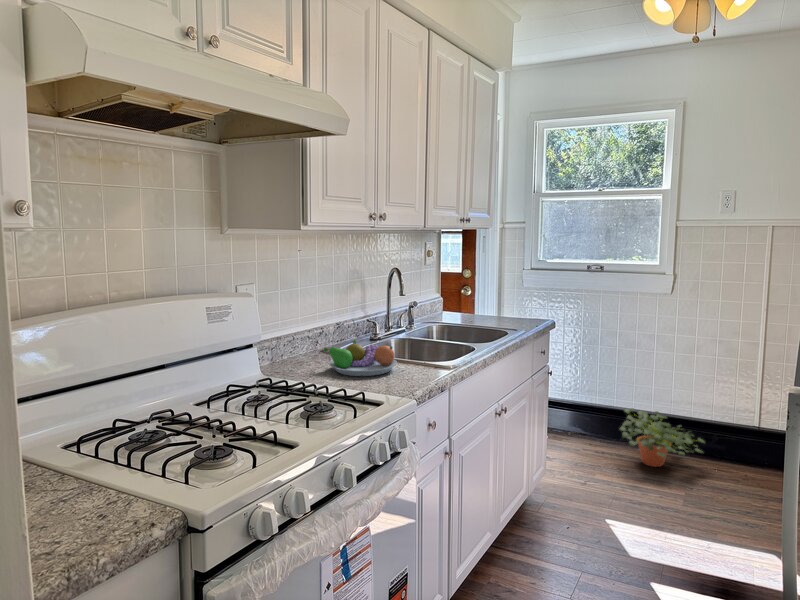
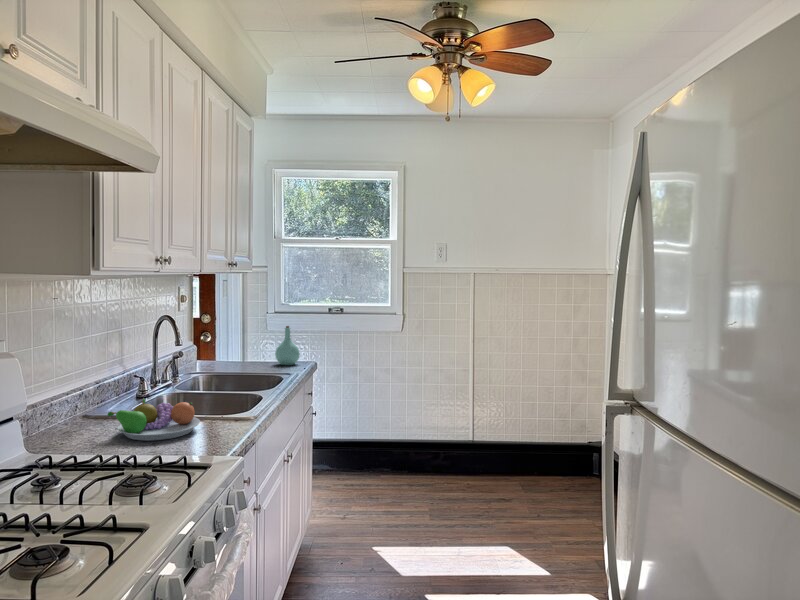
bottle: none [512,281,536,321] -> present [275,326,300,365]
potted plant: present [620,408,705,467] -> none [366,438,436,490]

